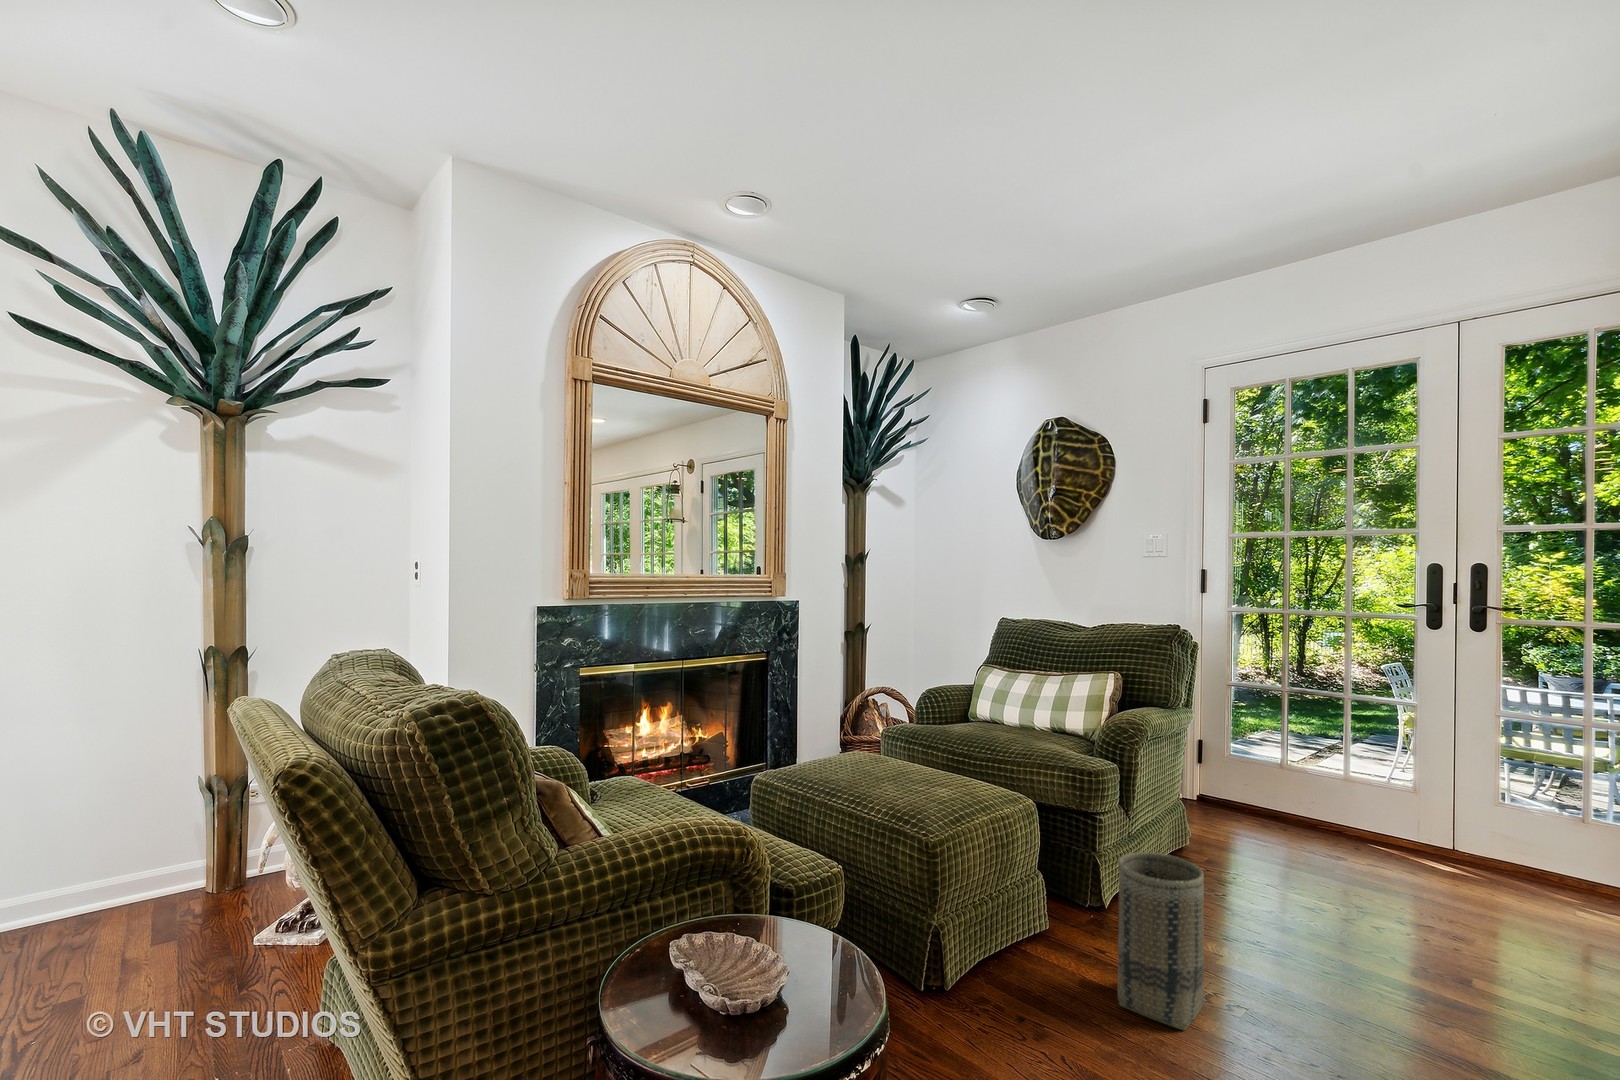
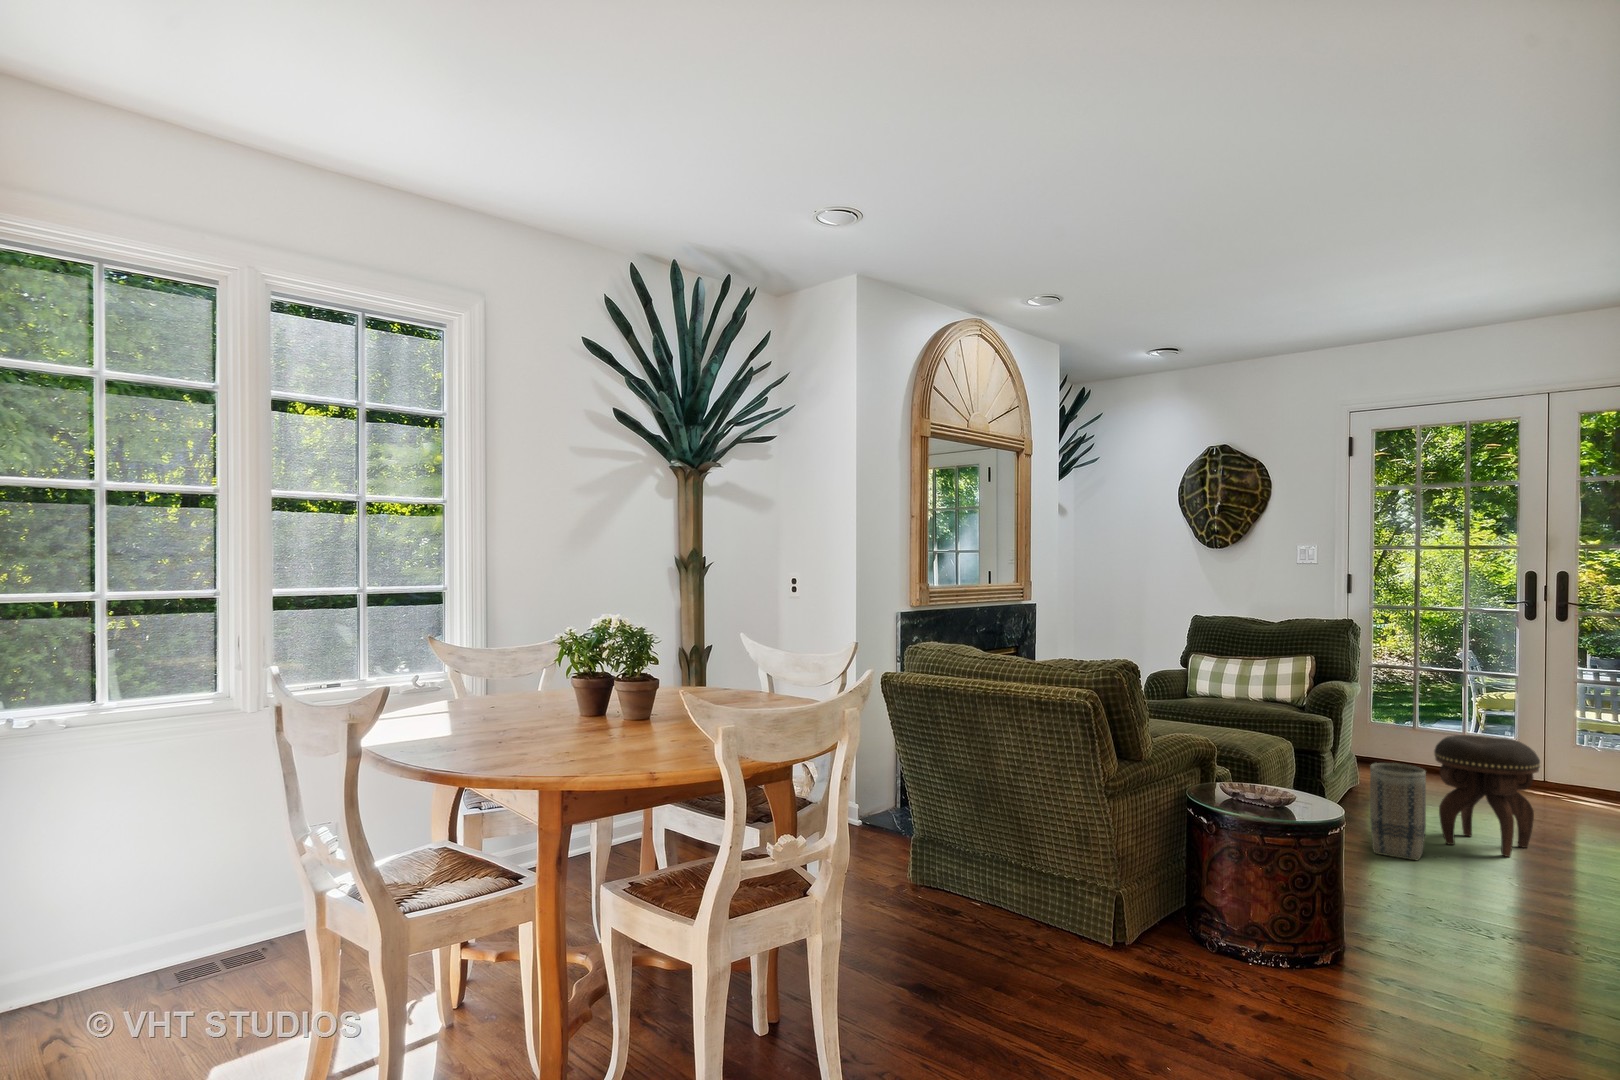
footstool: none [1239,808,1408,1031] -> present [1434,735,1540,857]

